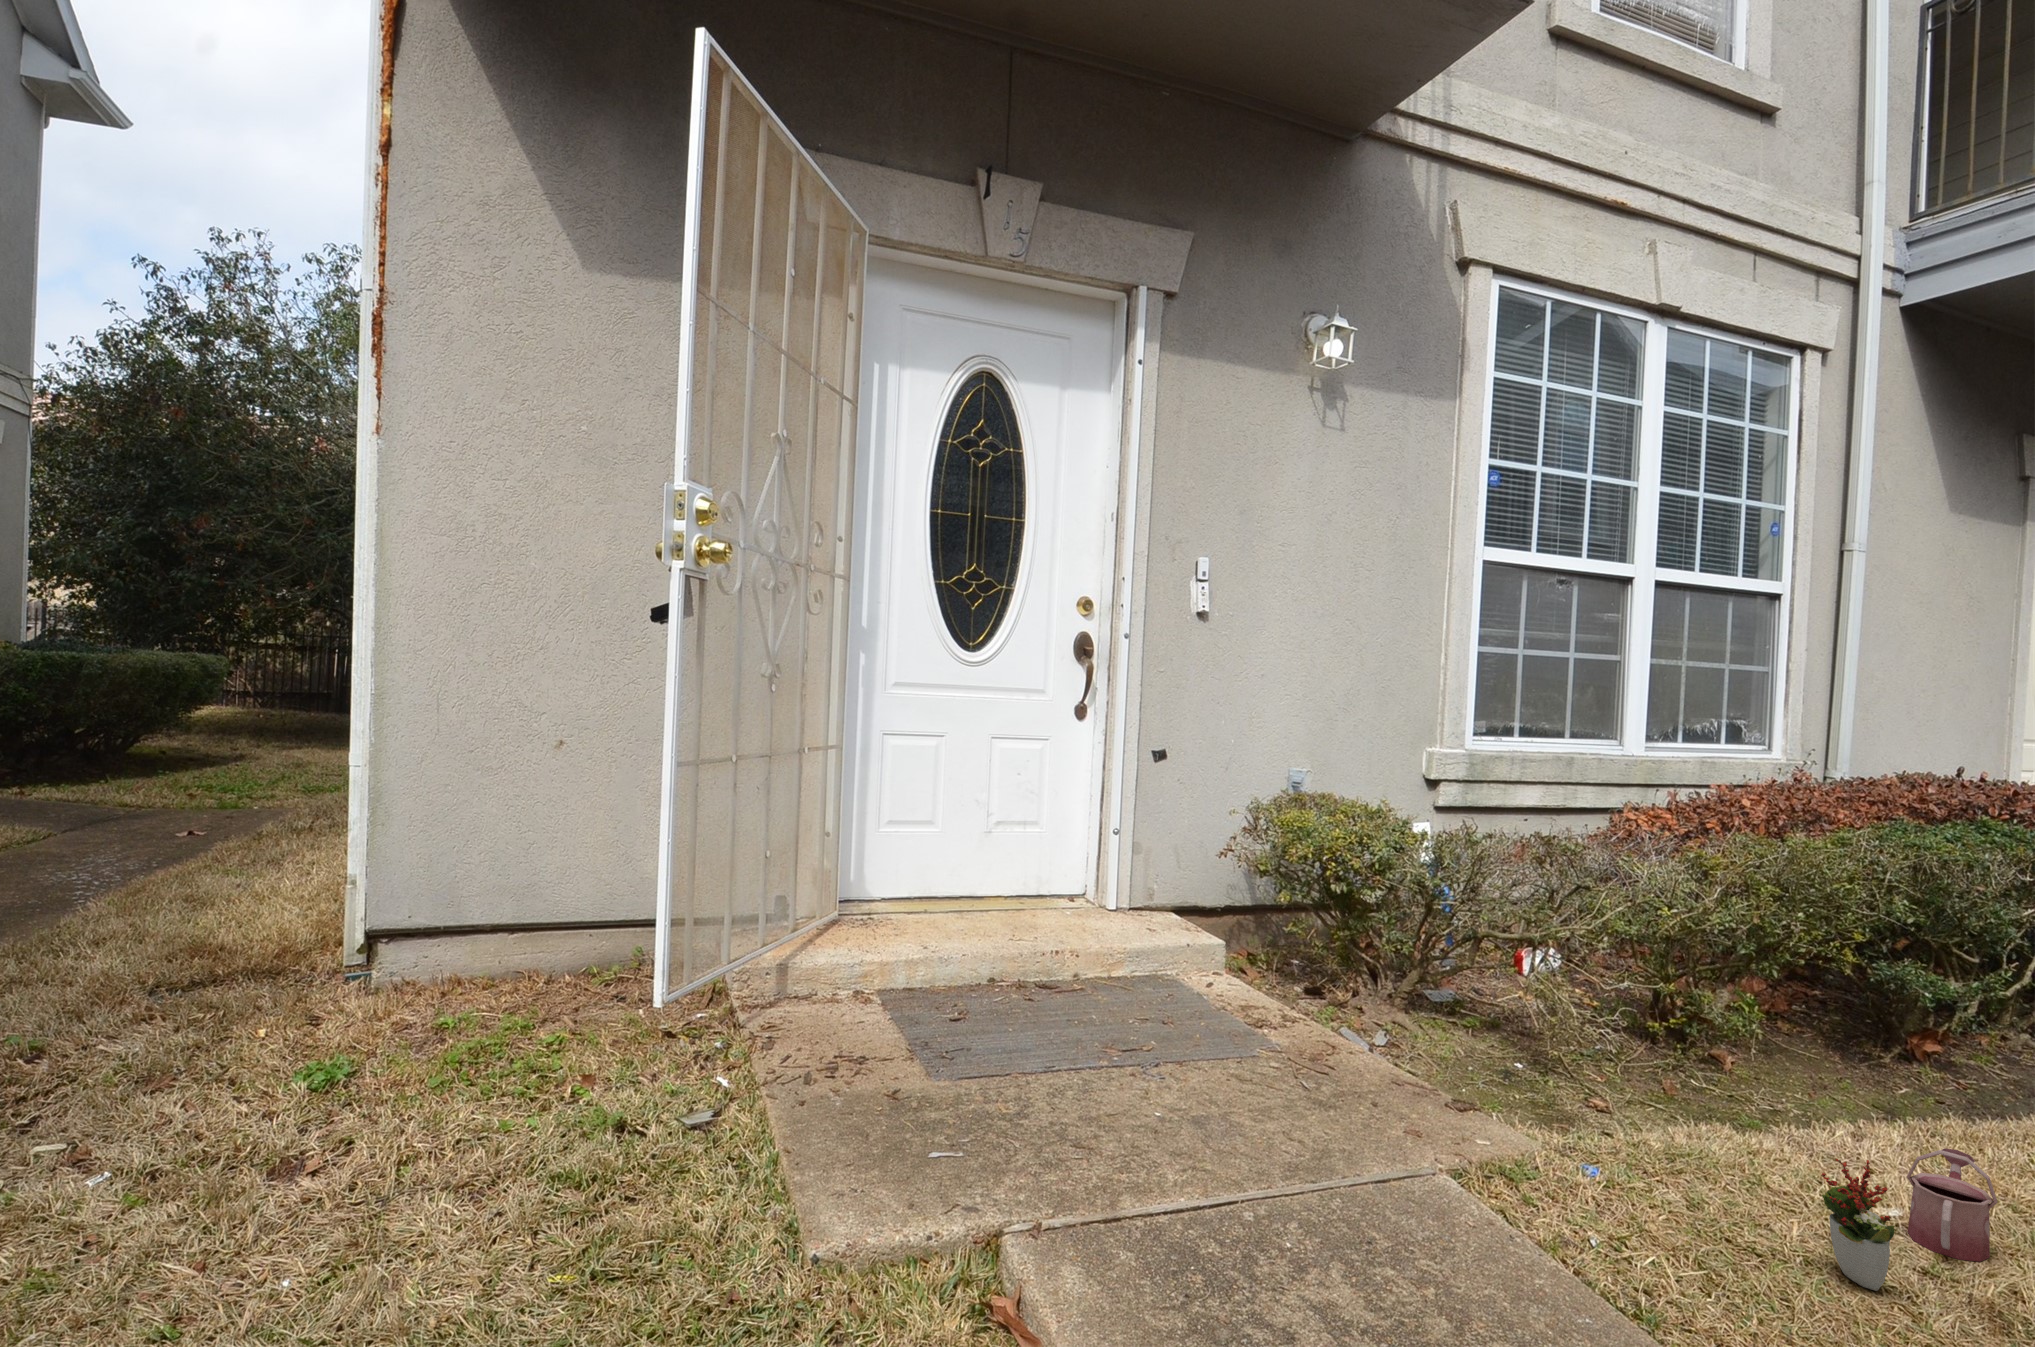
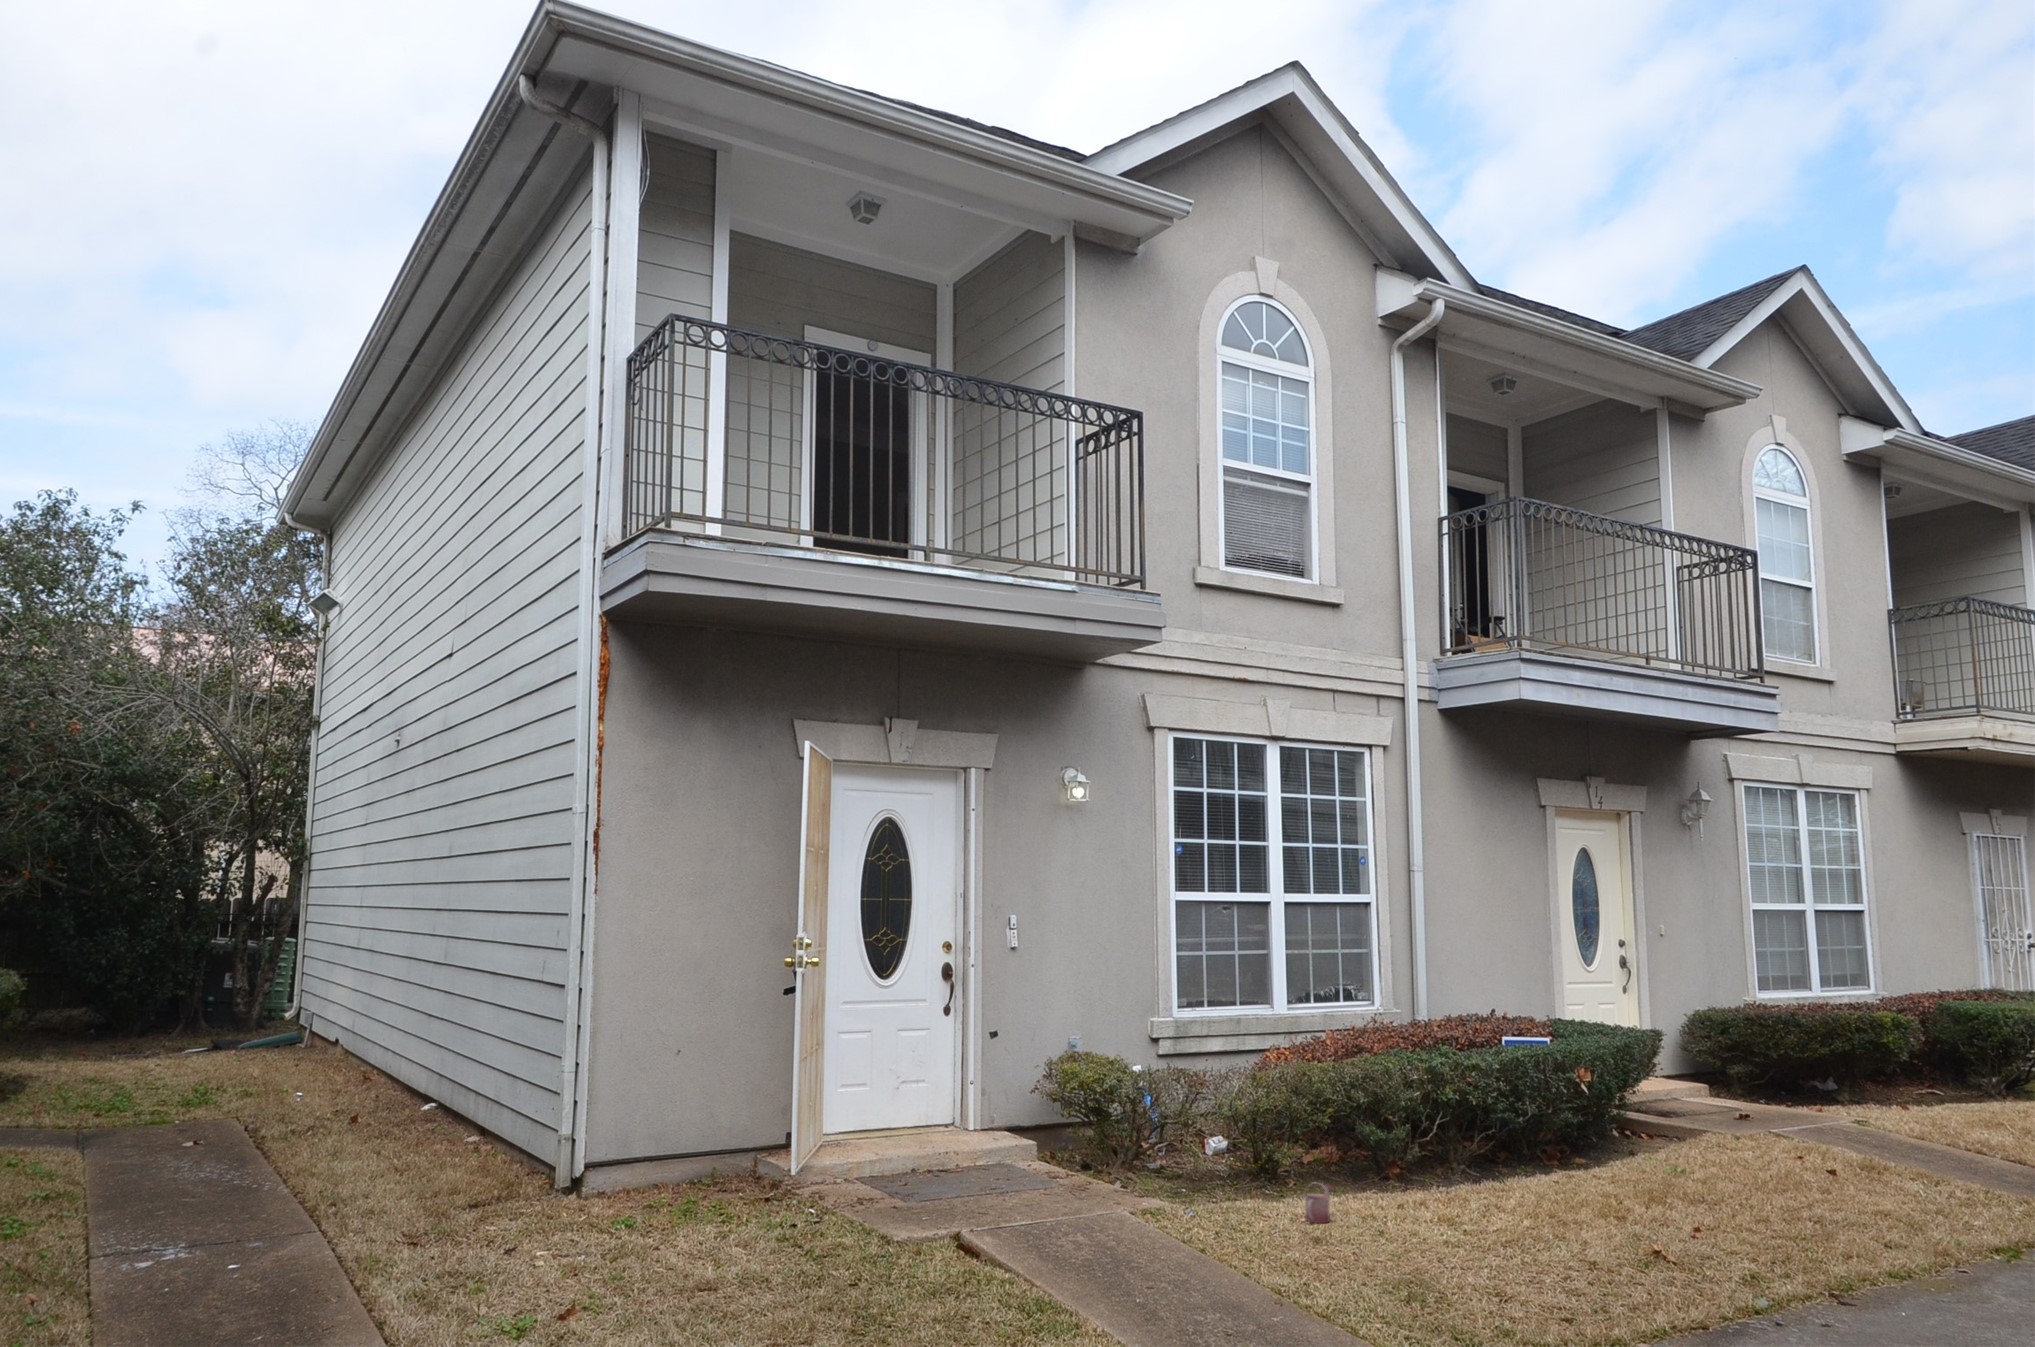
decorative plant: present [1821,1159,1895,1291] -> none [1257,1182,1280,1231]

